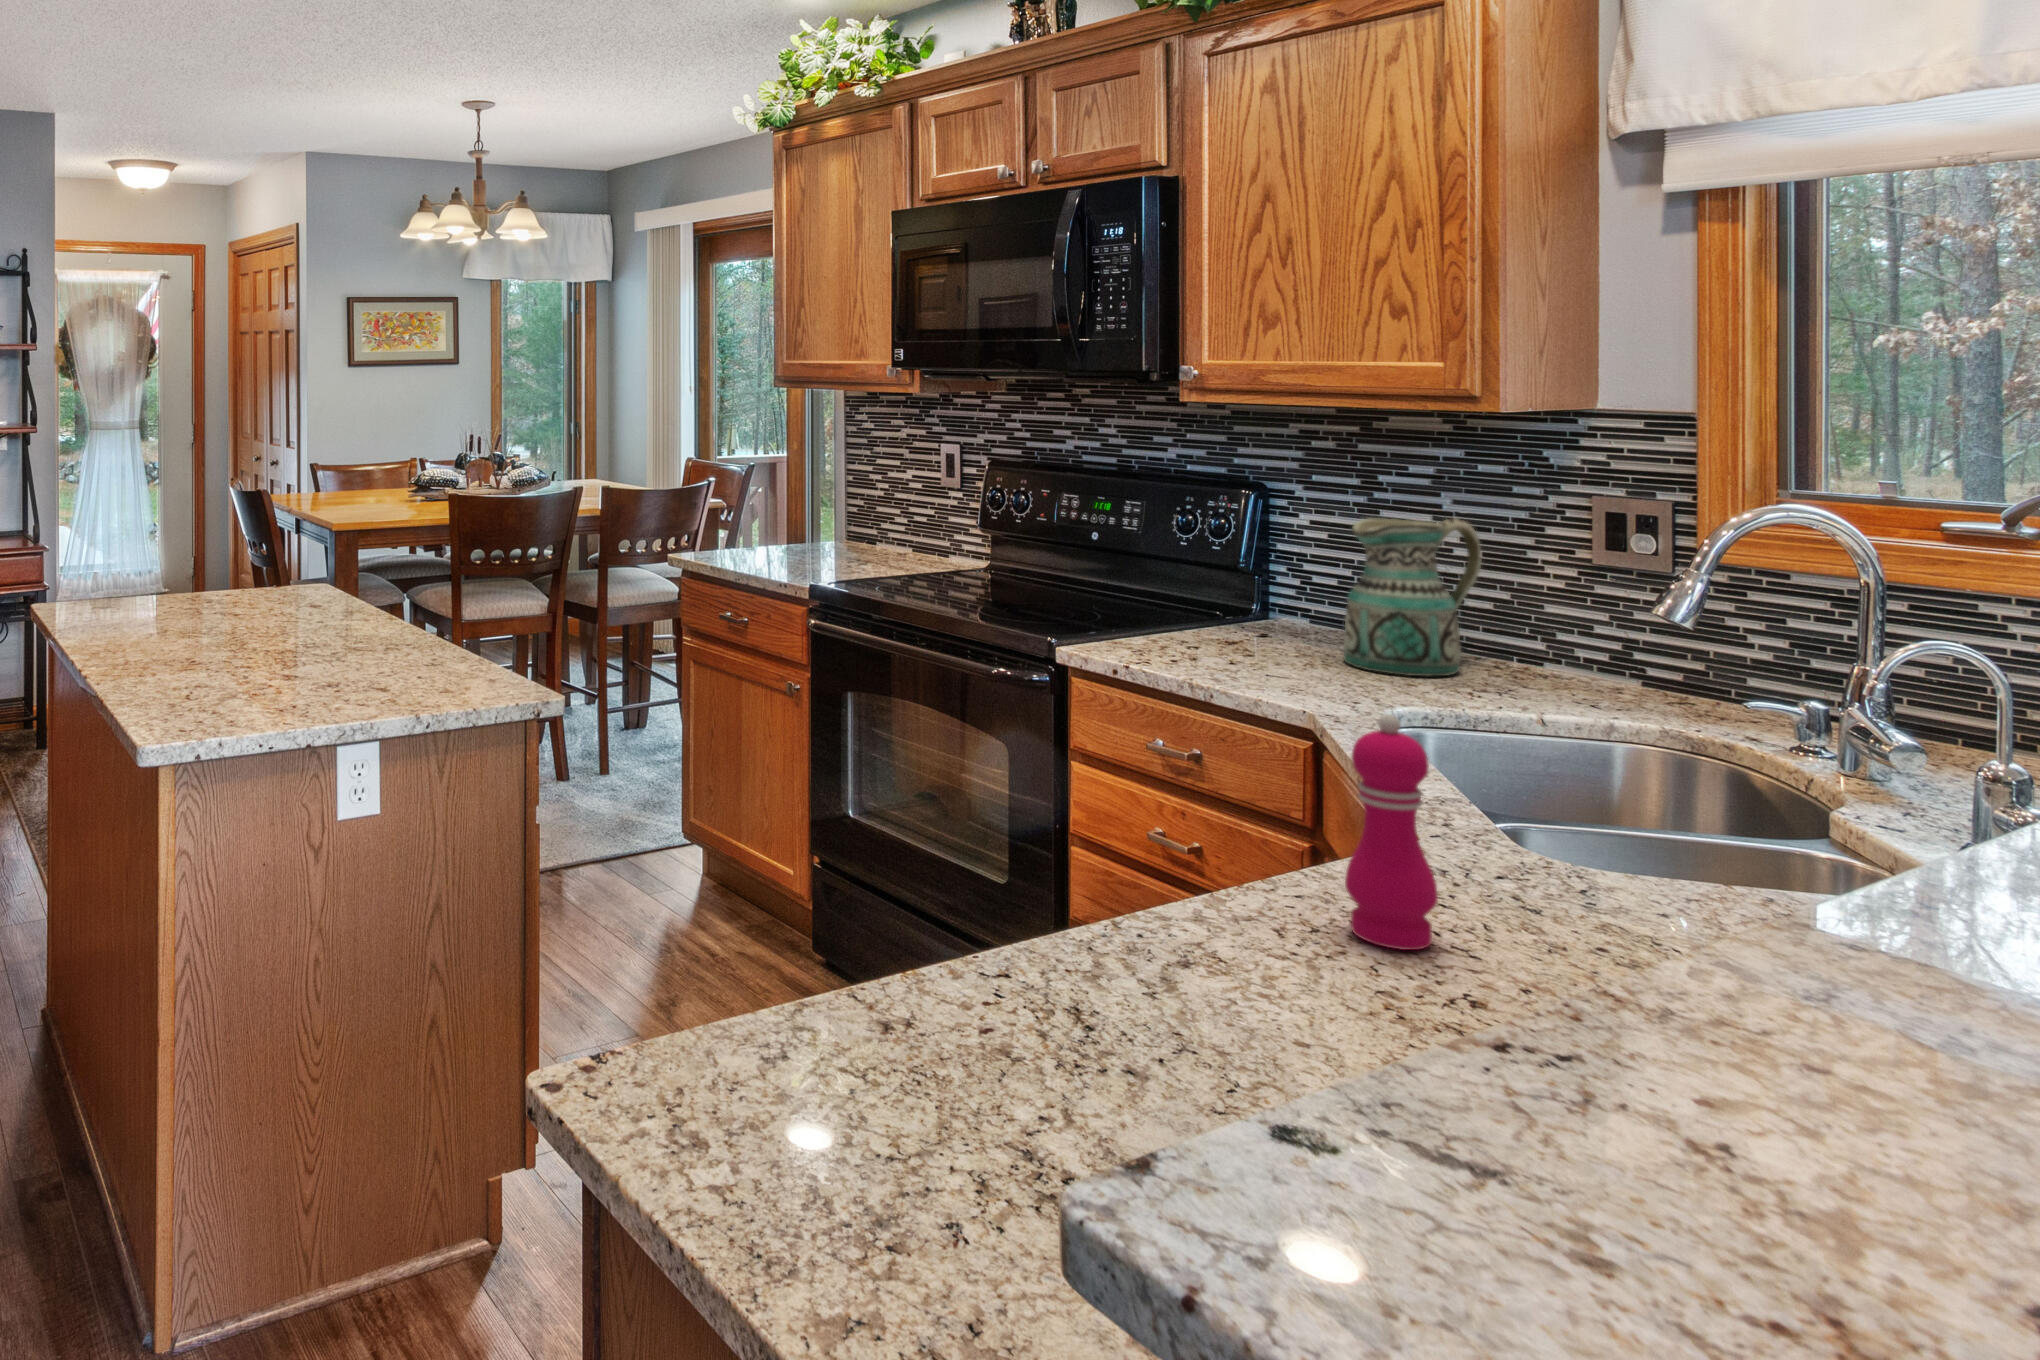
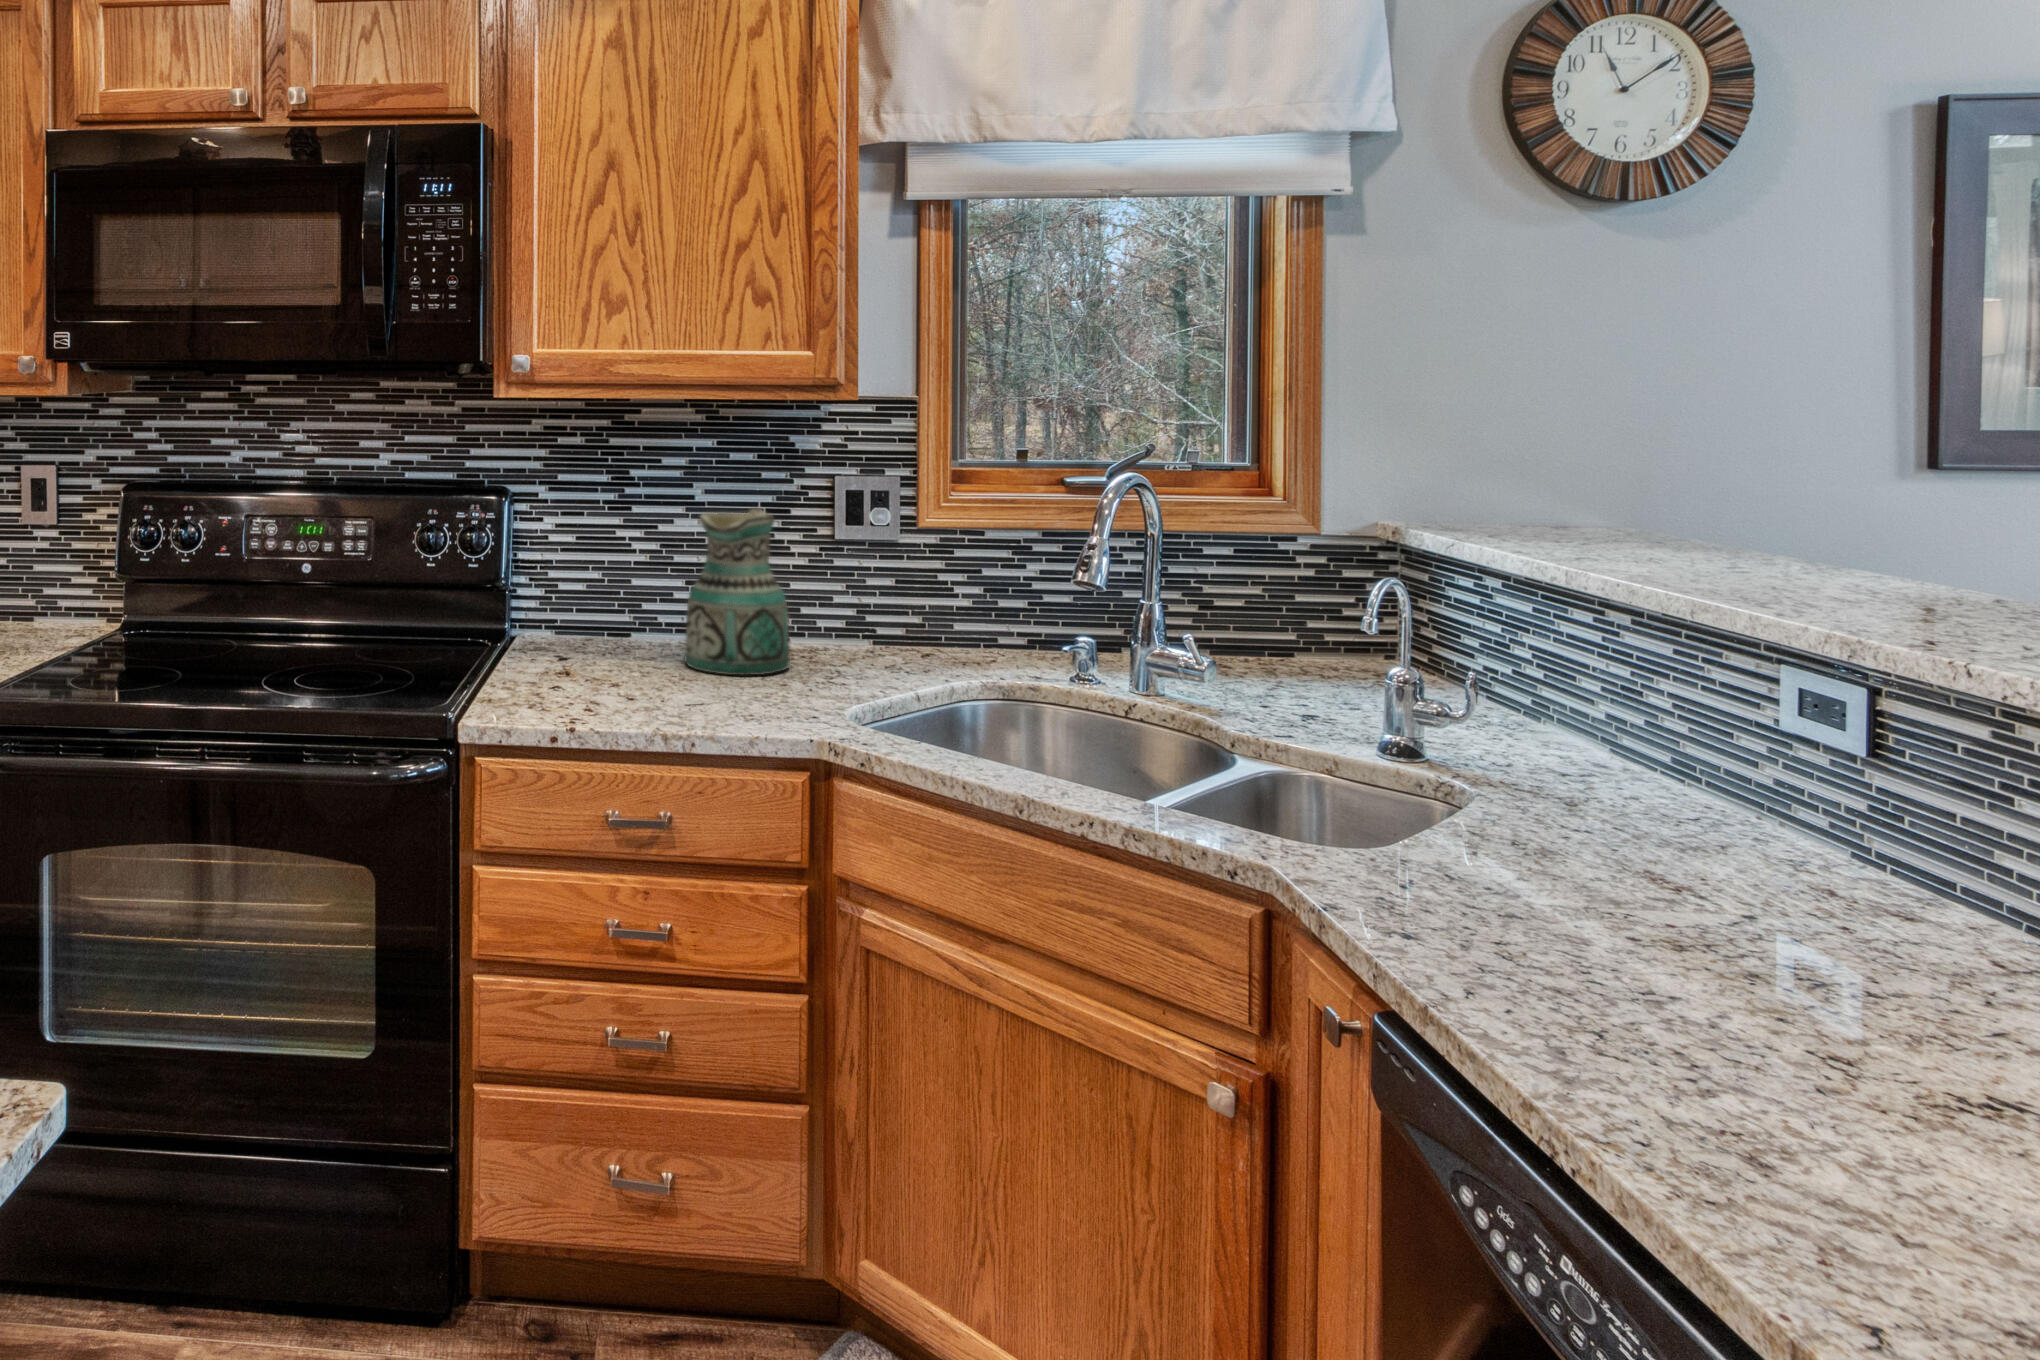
pepper mill: present [1345,714,1438,950] -> none [1750,753,1902,1079]

